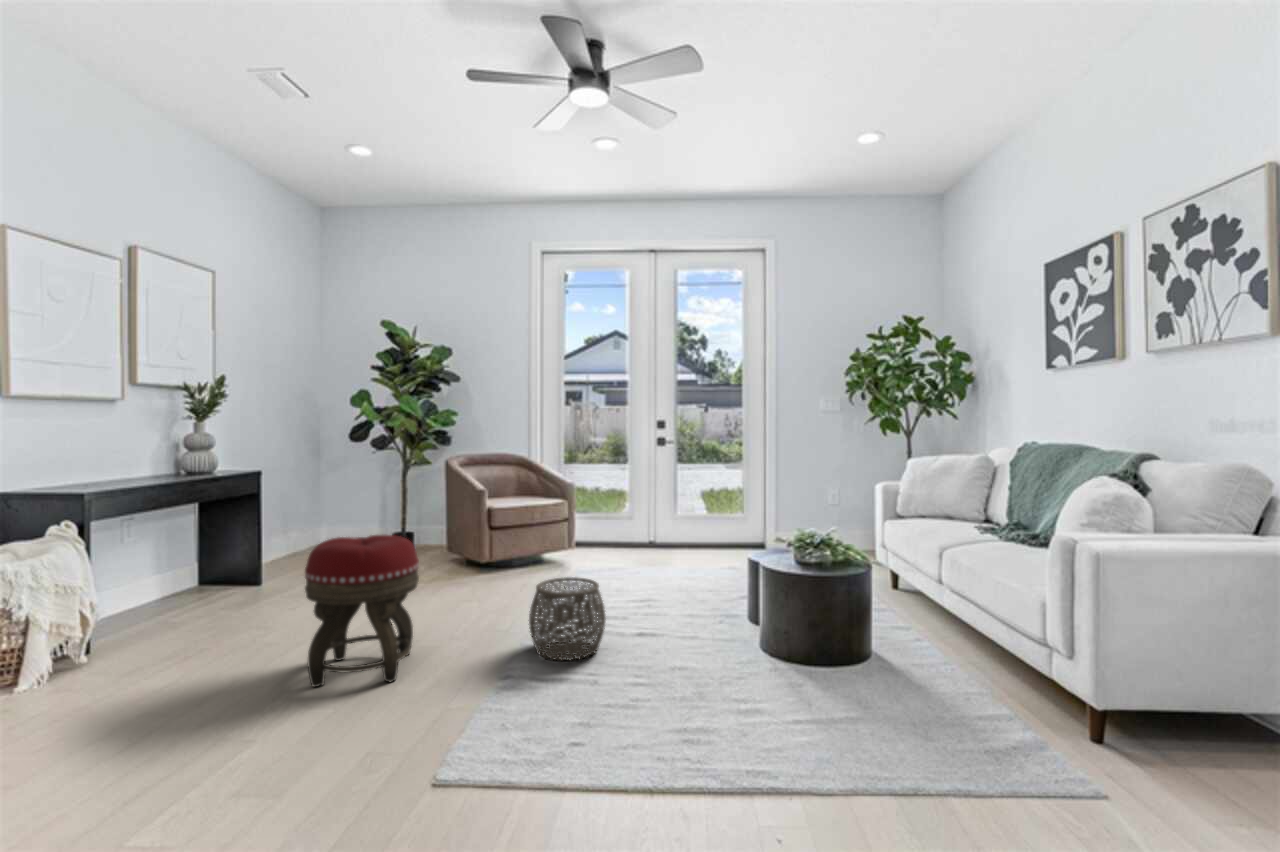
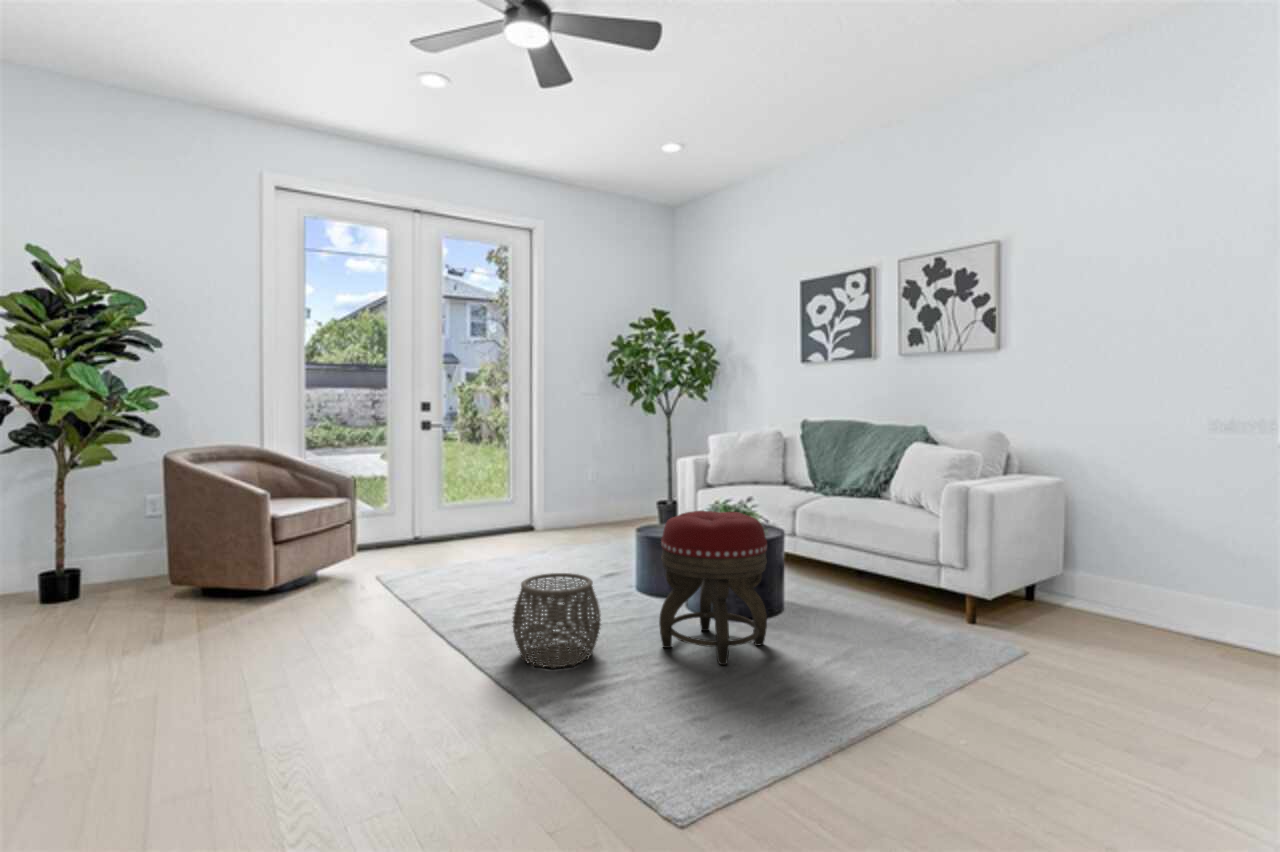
footstool: present [305,535,419,687] -> present [659,511,767,665]

